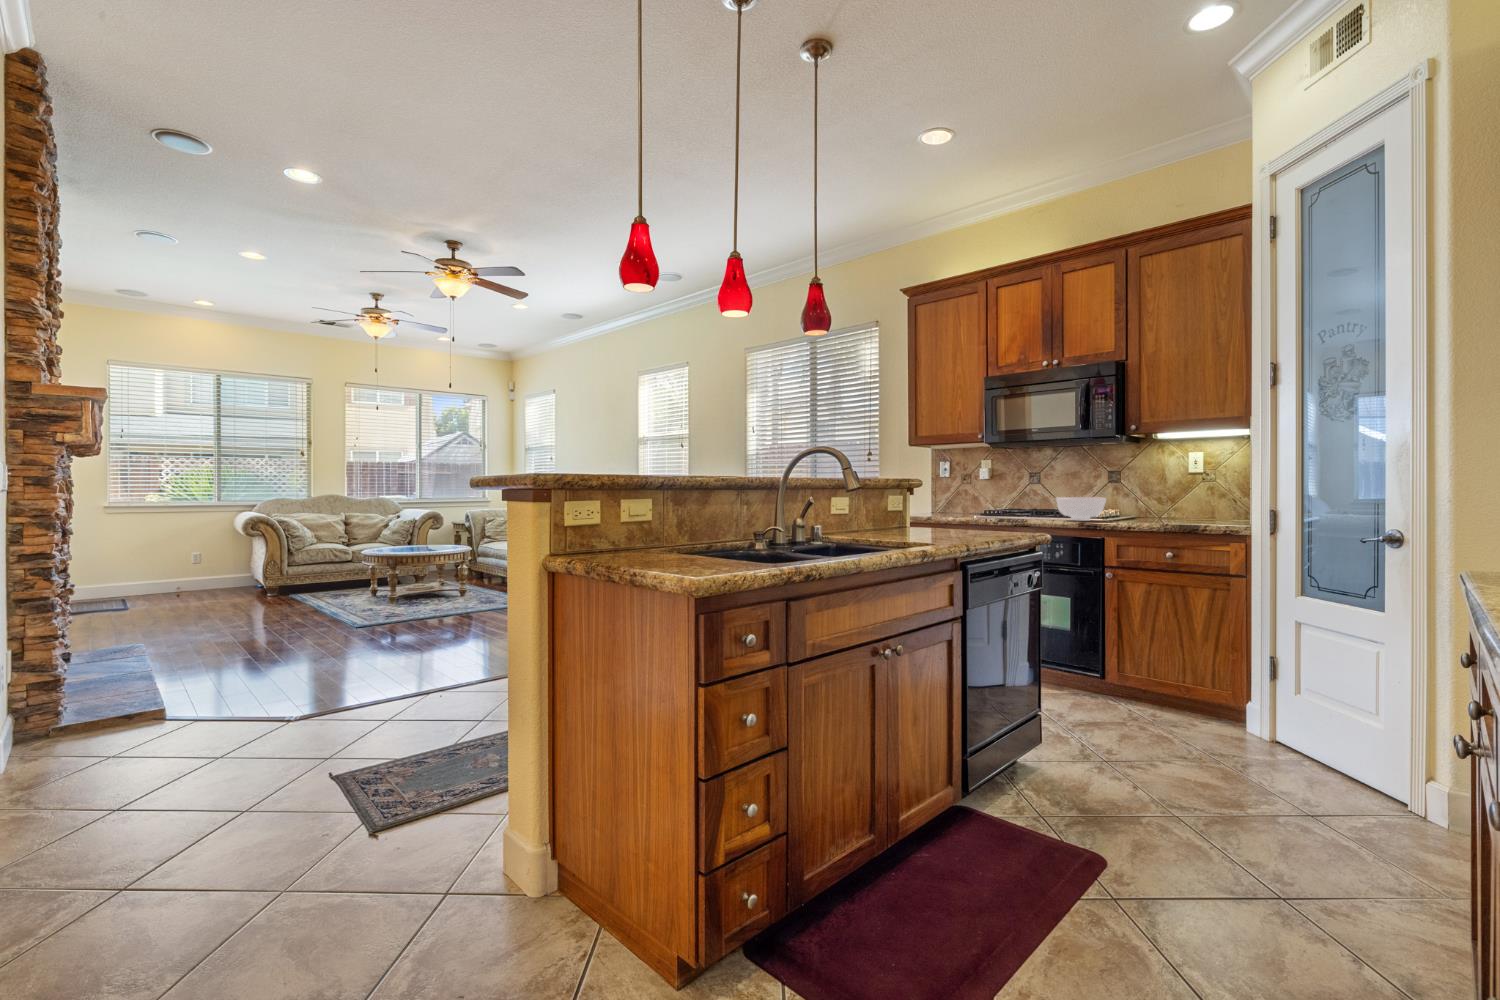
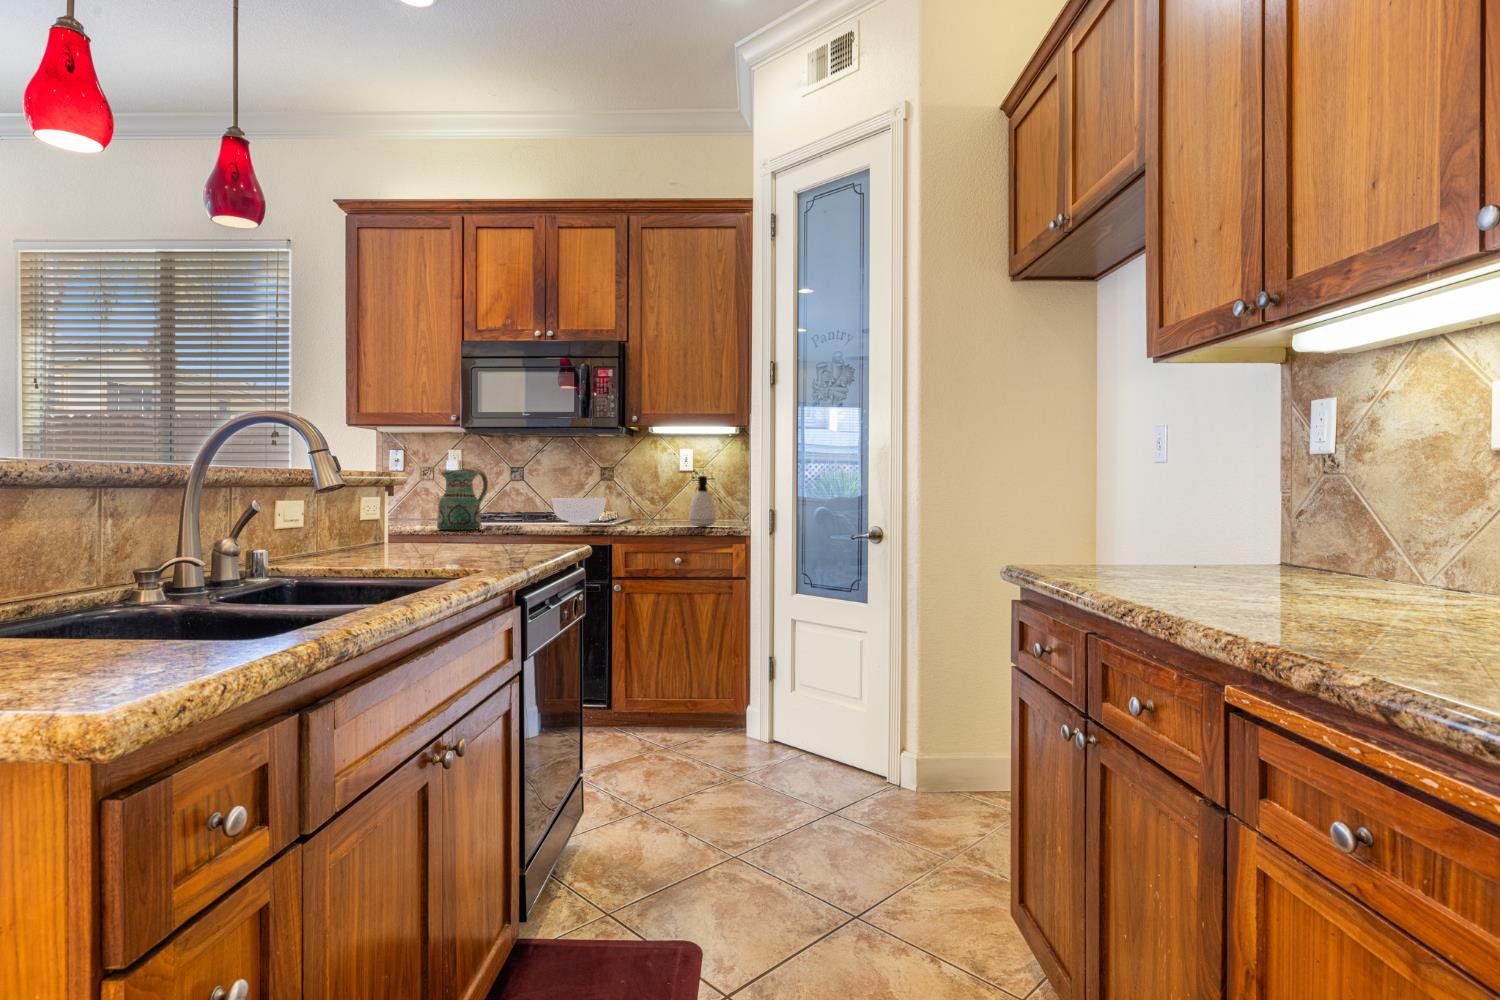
ceramic pitcher: none [961,475,1002,521] -> present [437,469,488,530]
soap dispenser: none [1181,477,1211,525] -> present [689,476,716,527]

